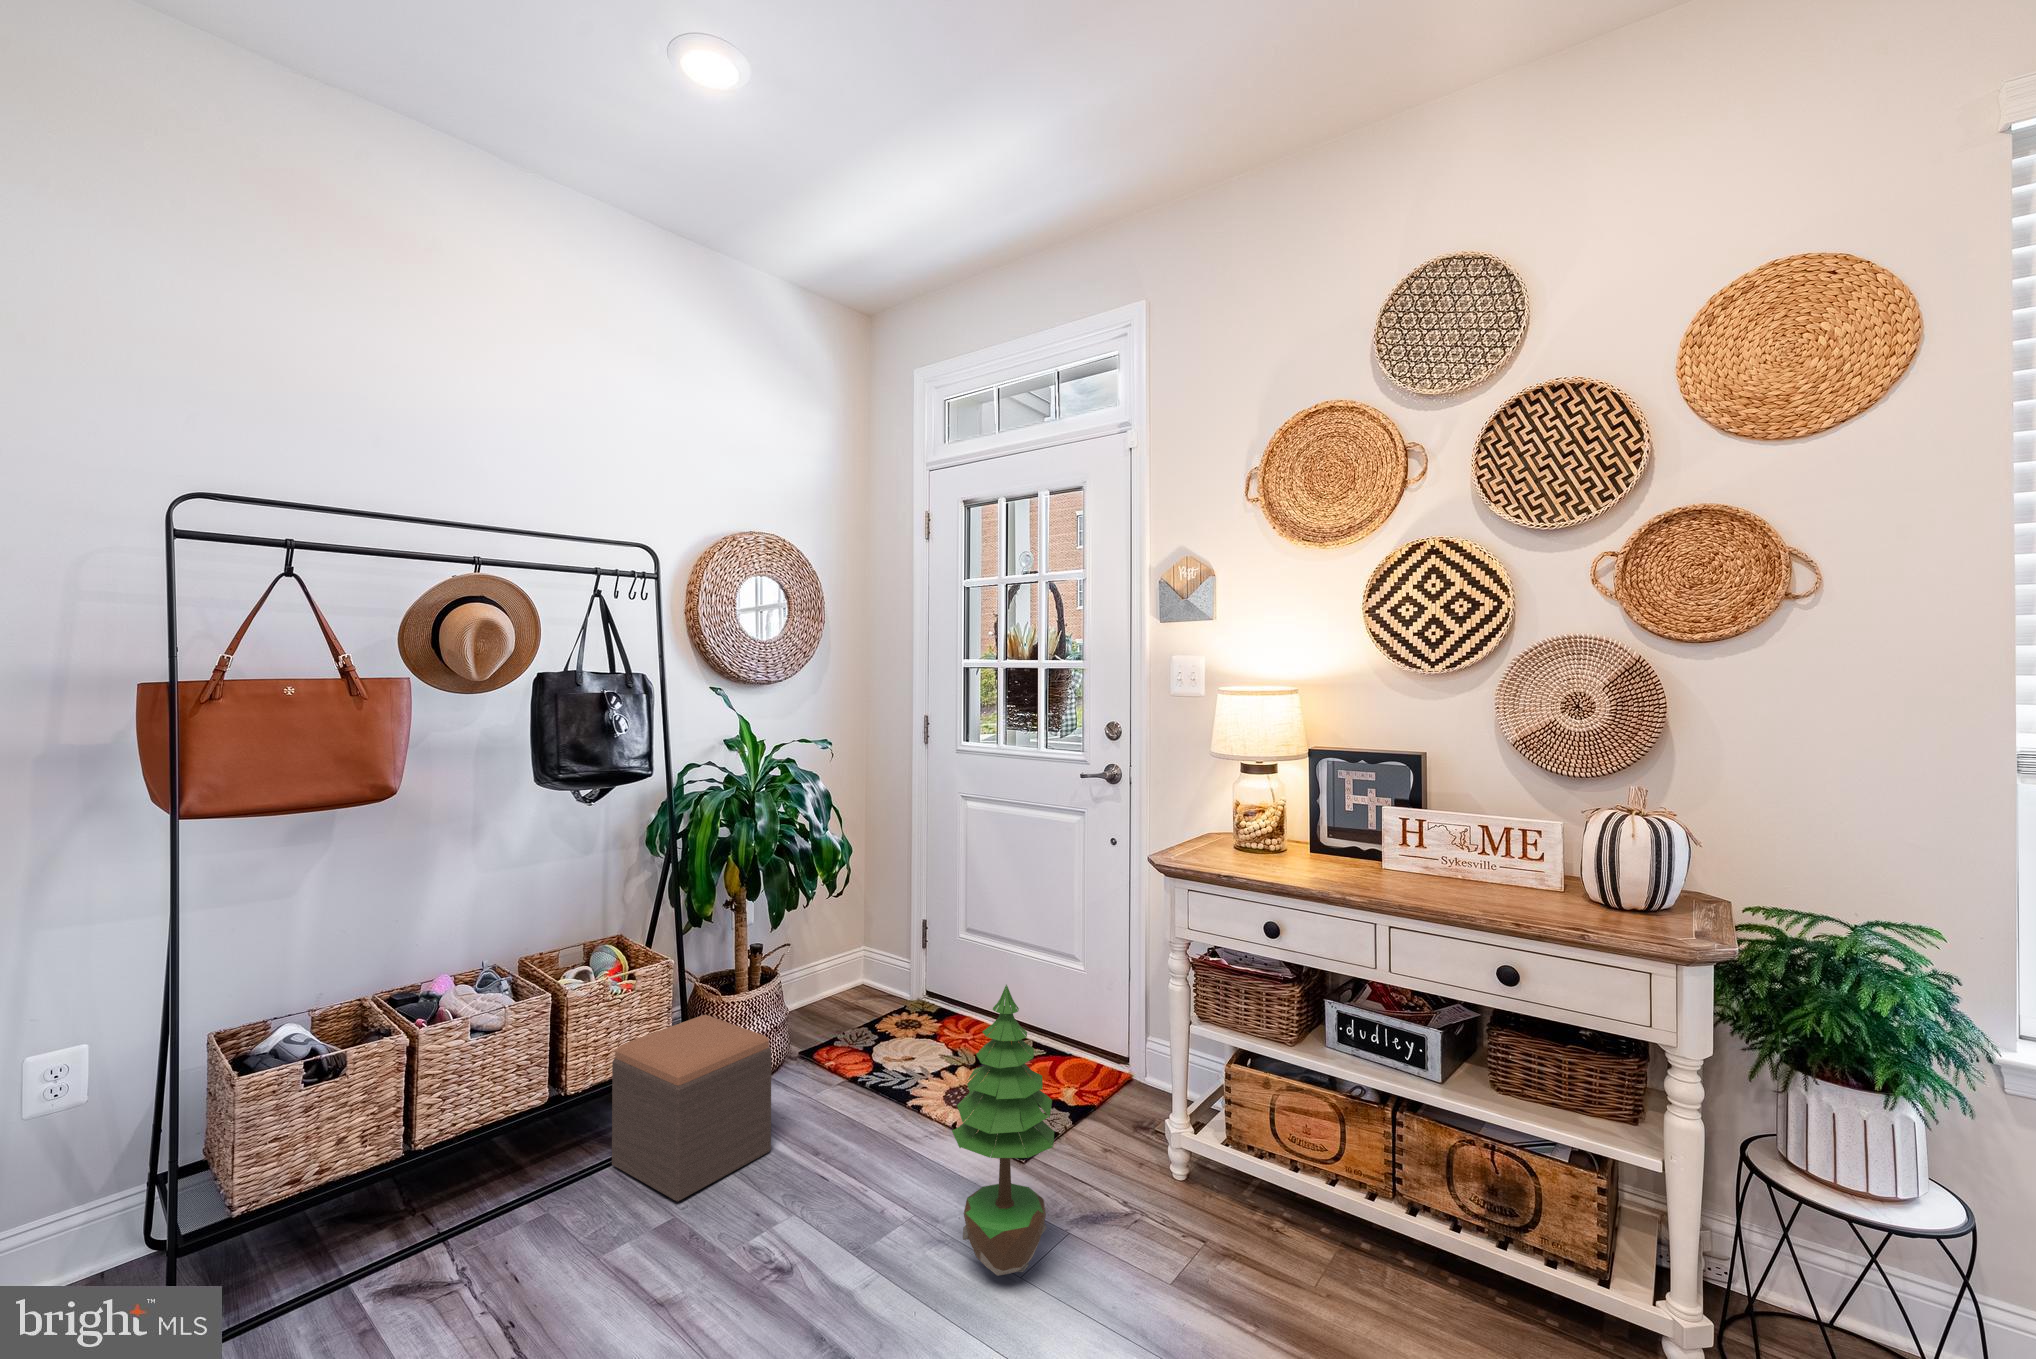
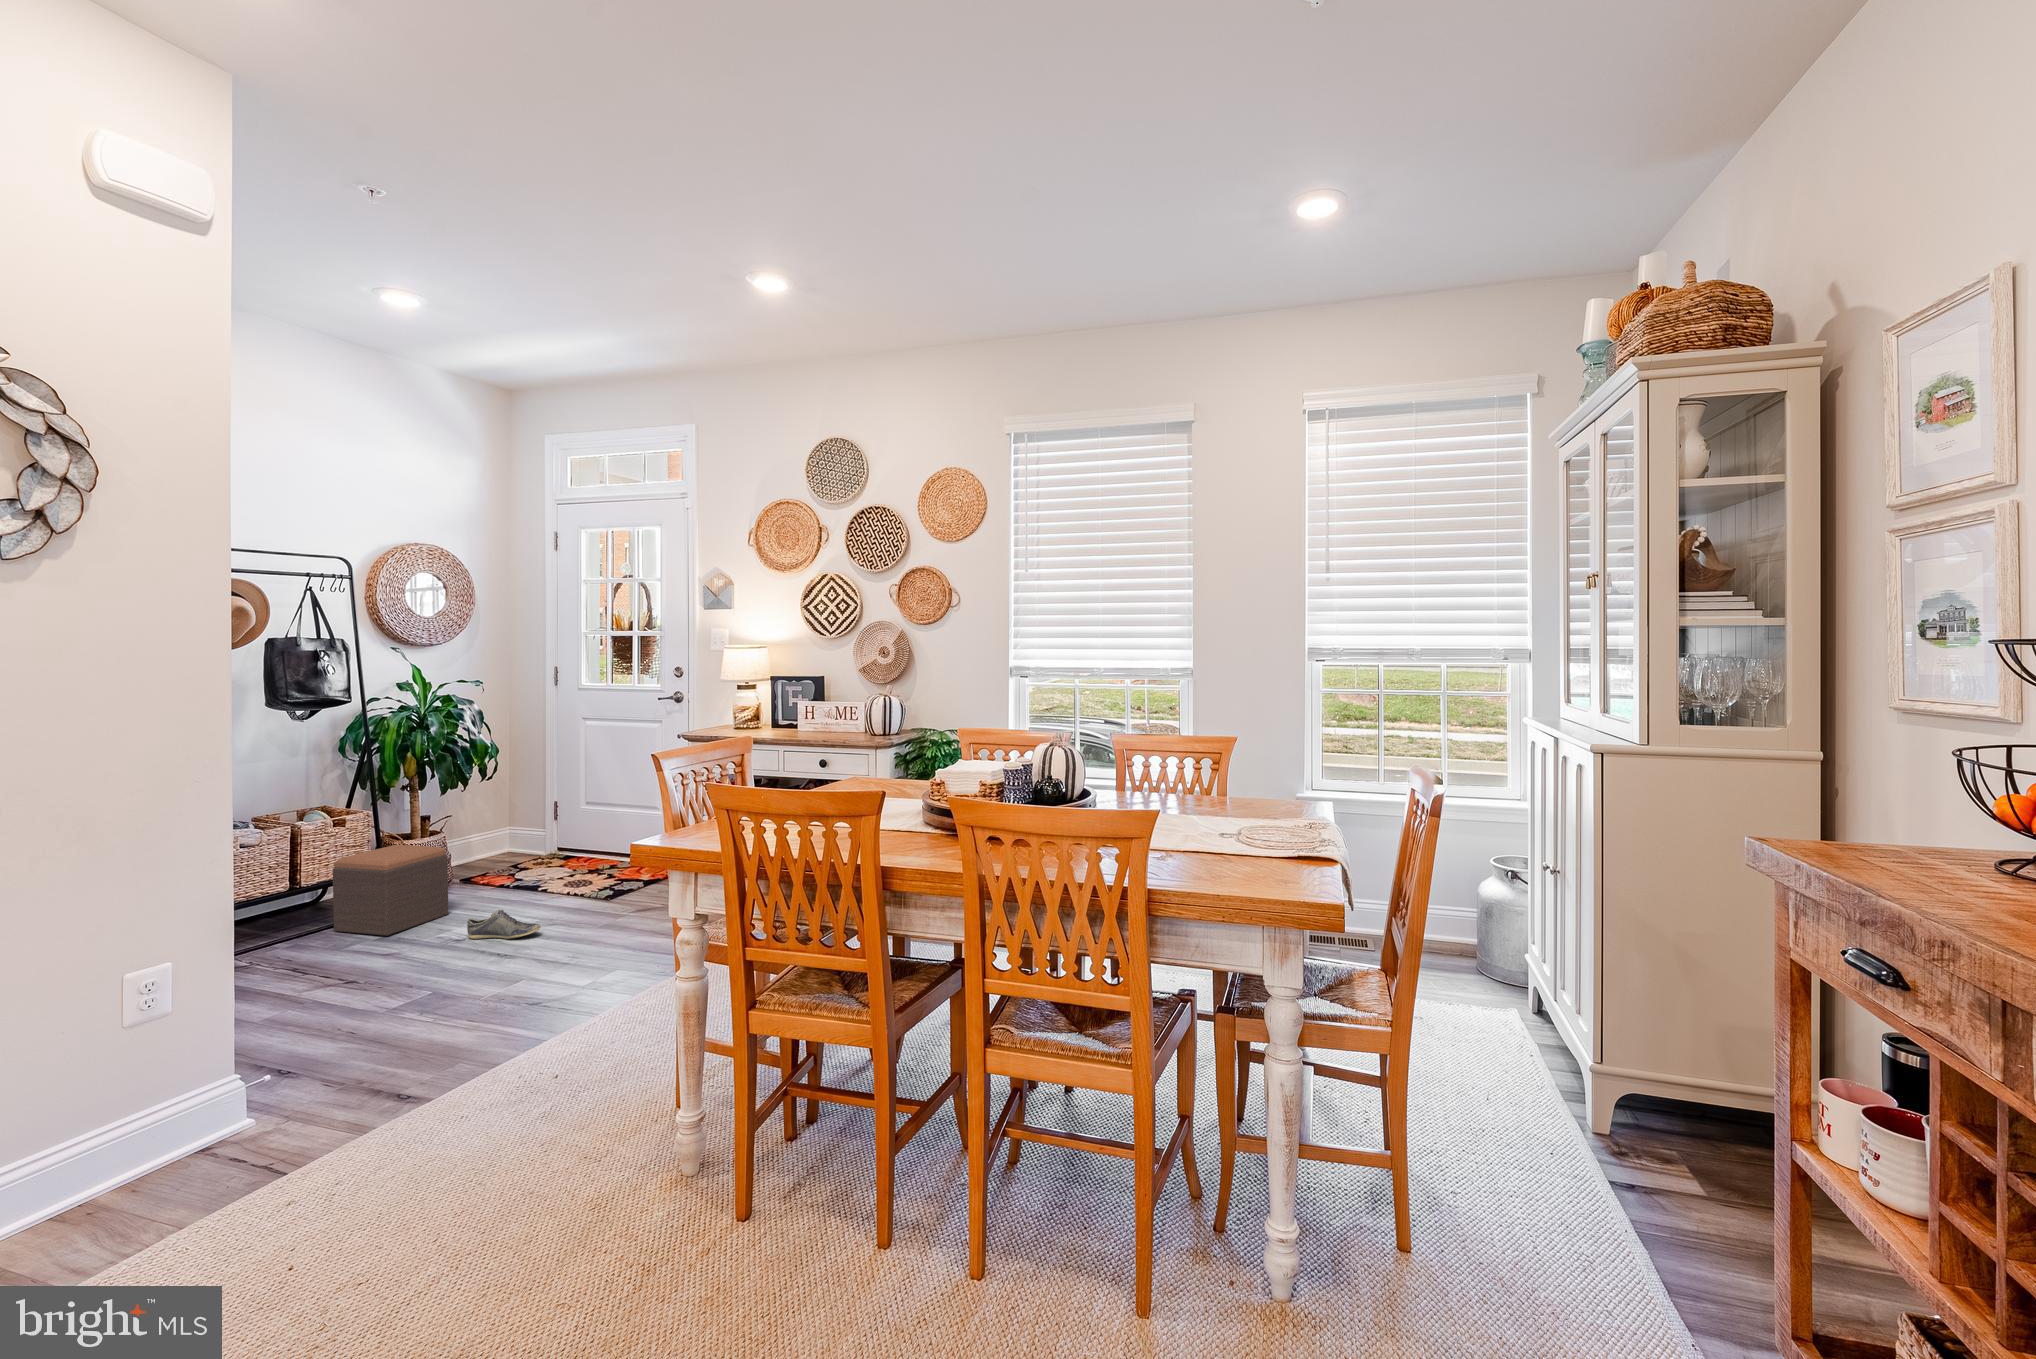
potted tree: present [952,985,1054,1276] -> none [562,789,621,931]
shoe: none [793,1196,912,1269] -> present [467,910,541,939]

